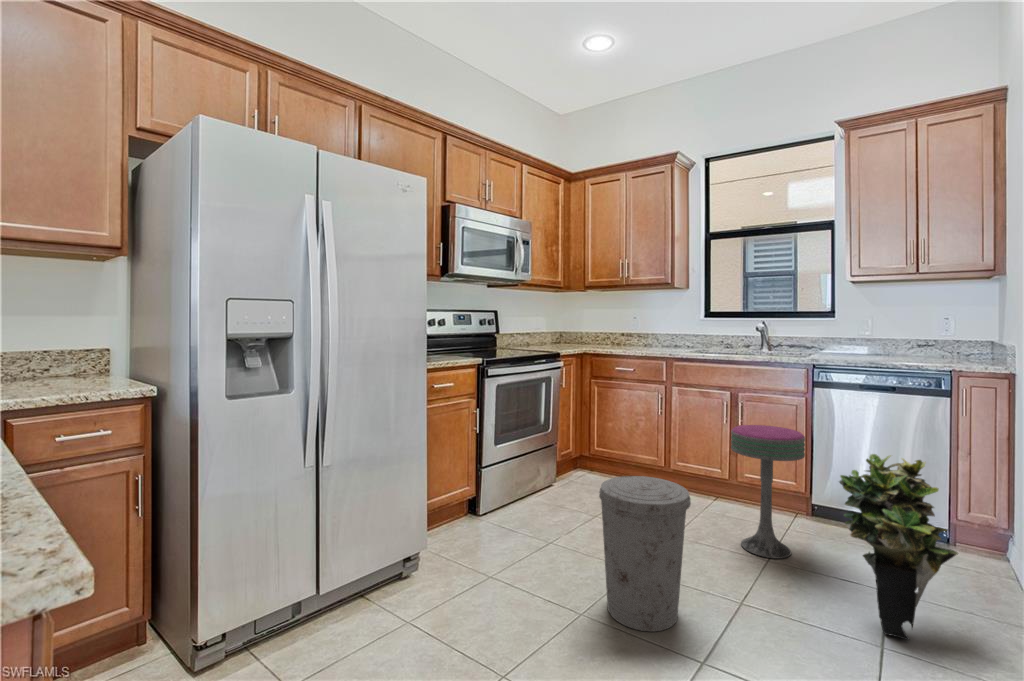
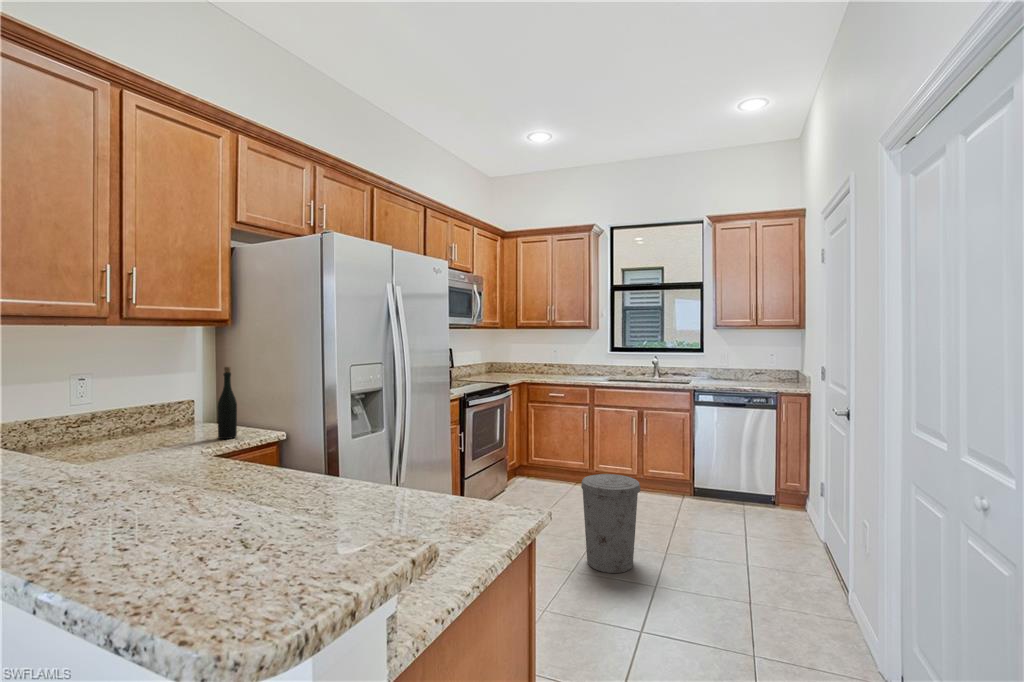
bottle: none [53,297,83,391] -> present [218,367,237,439]
bar stool: present [731,425,805,559] -> none [648,434,694,524]
potted plant: present [839,454,958,640] -> none [718,449,780,556]

